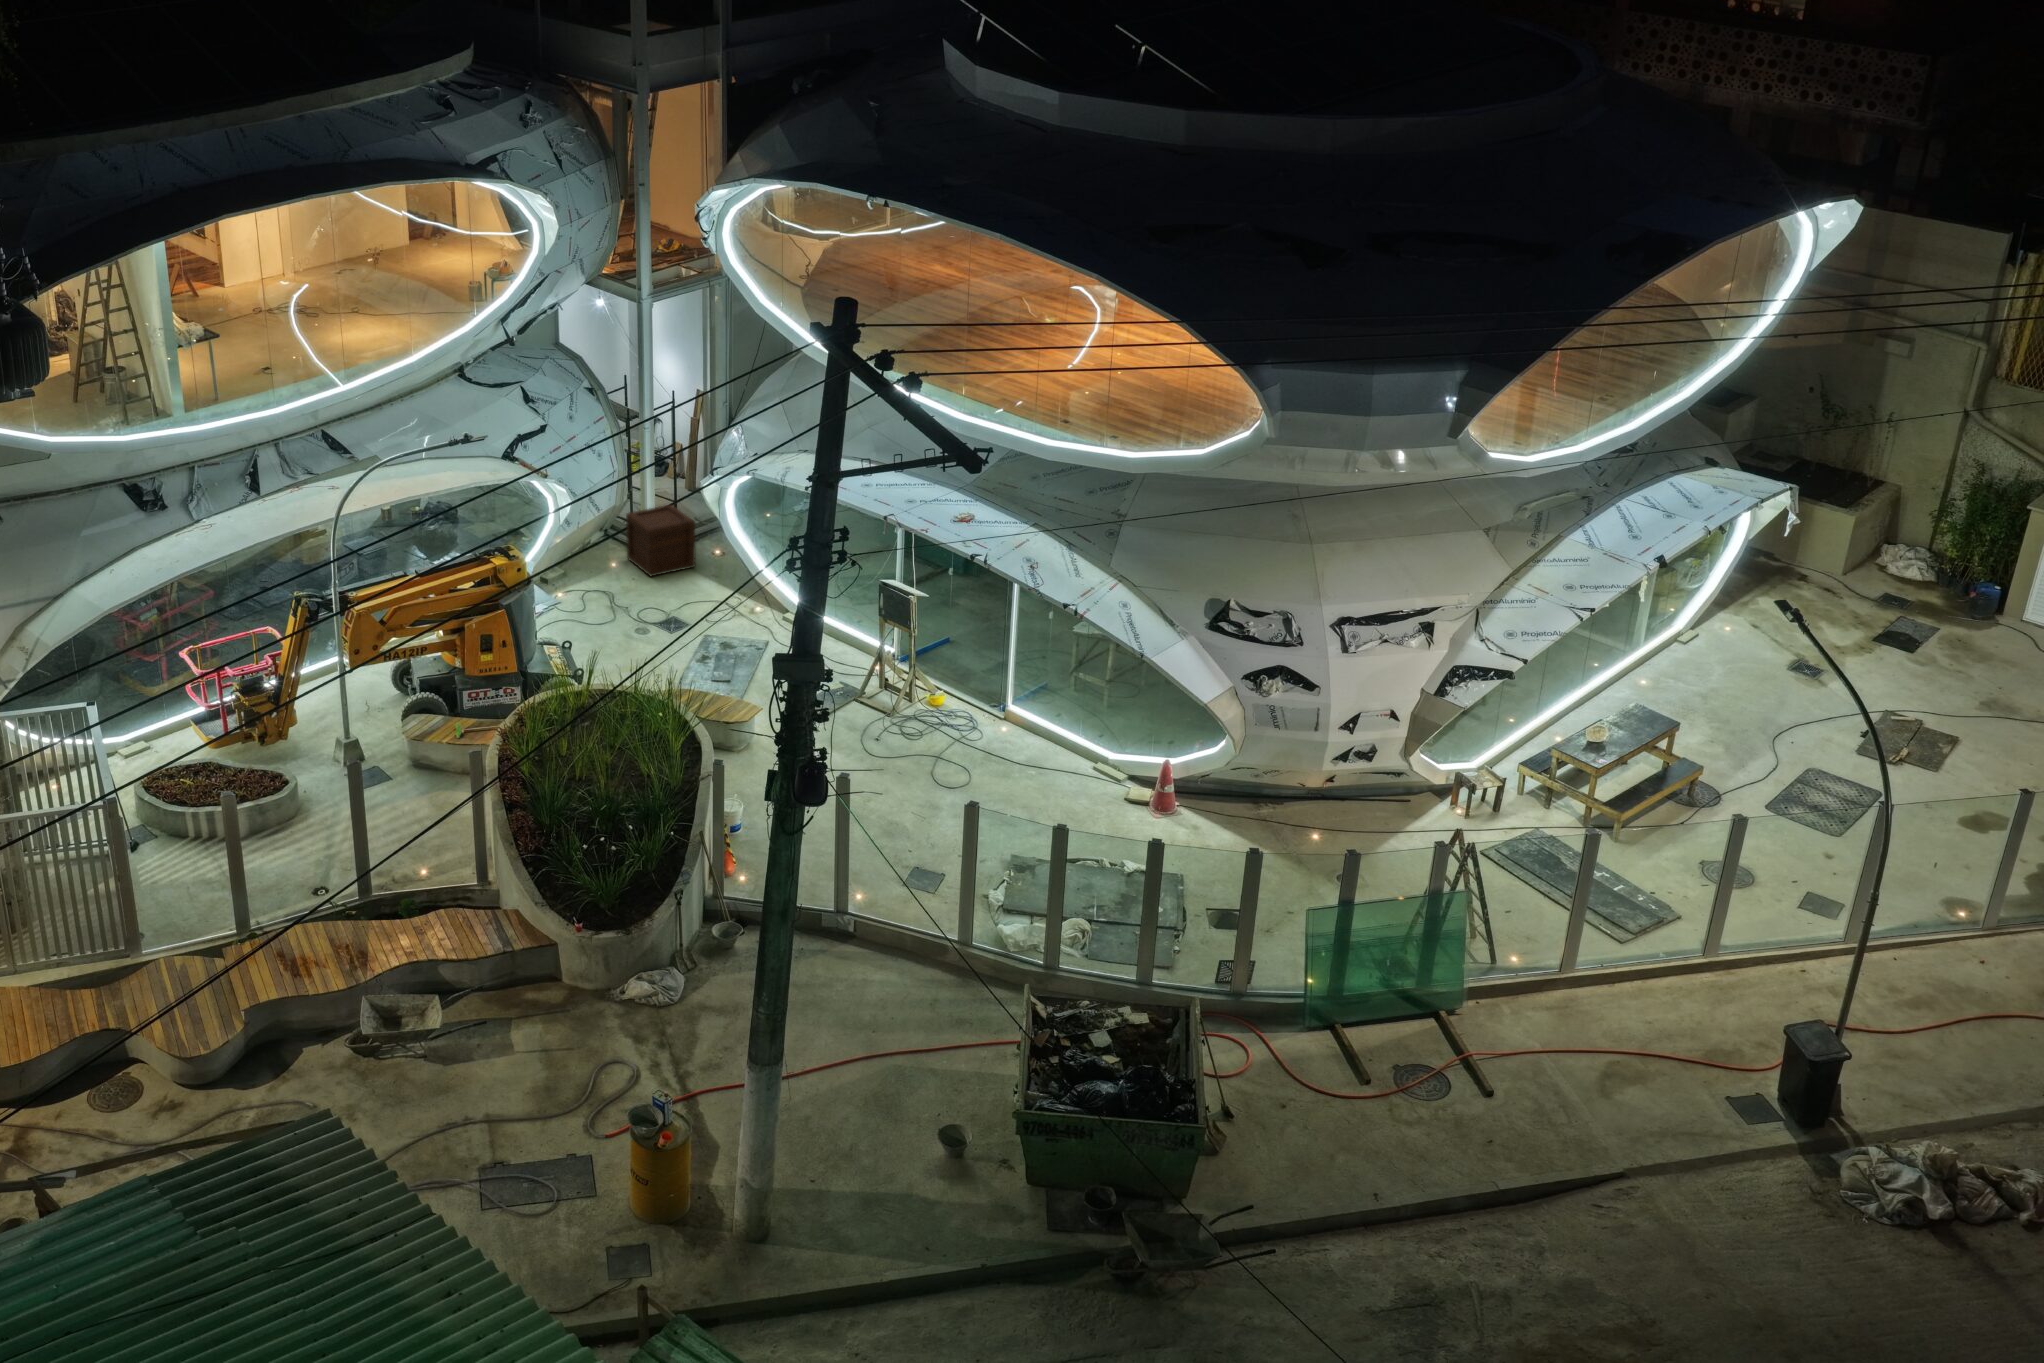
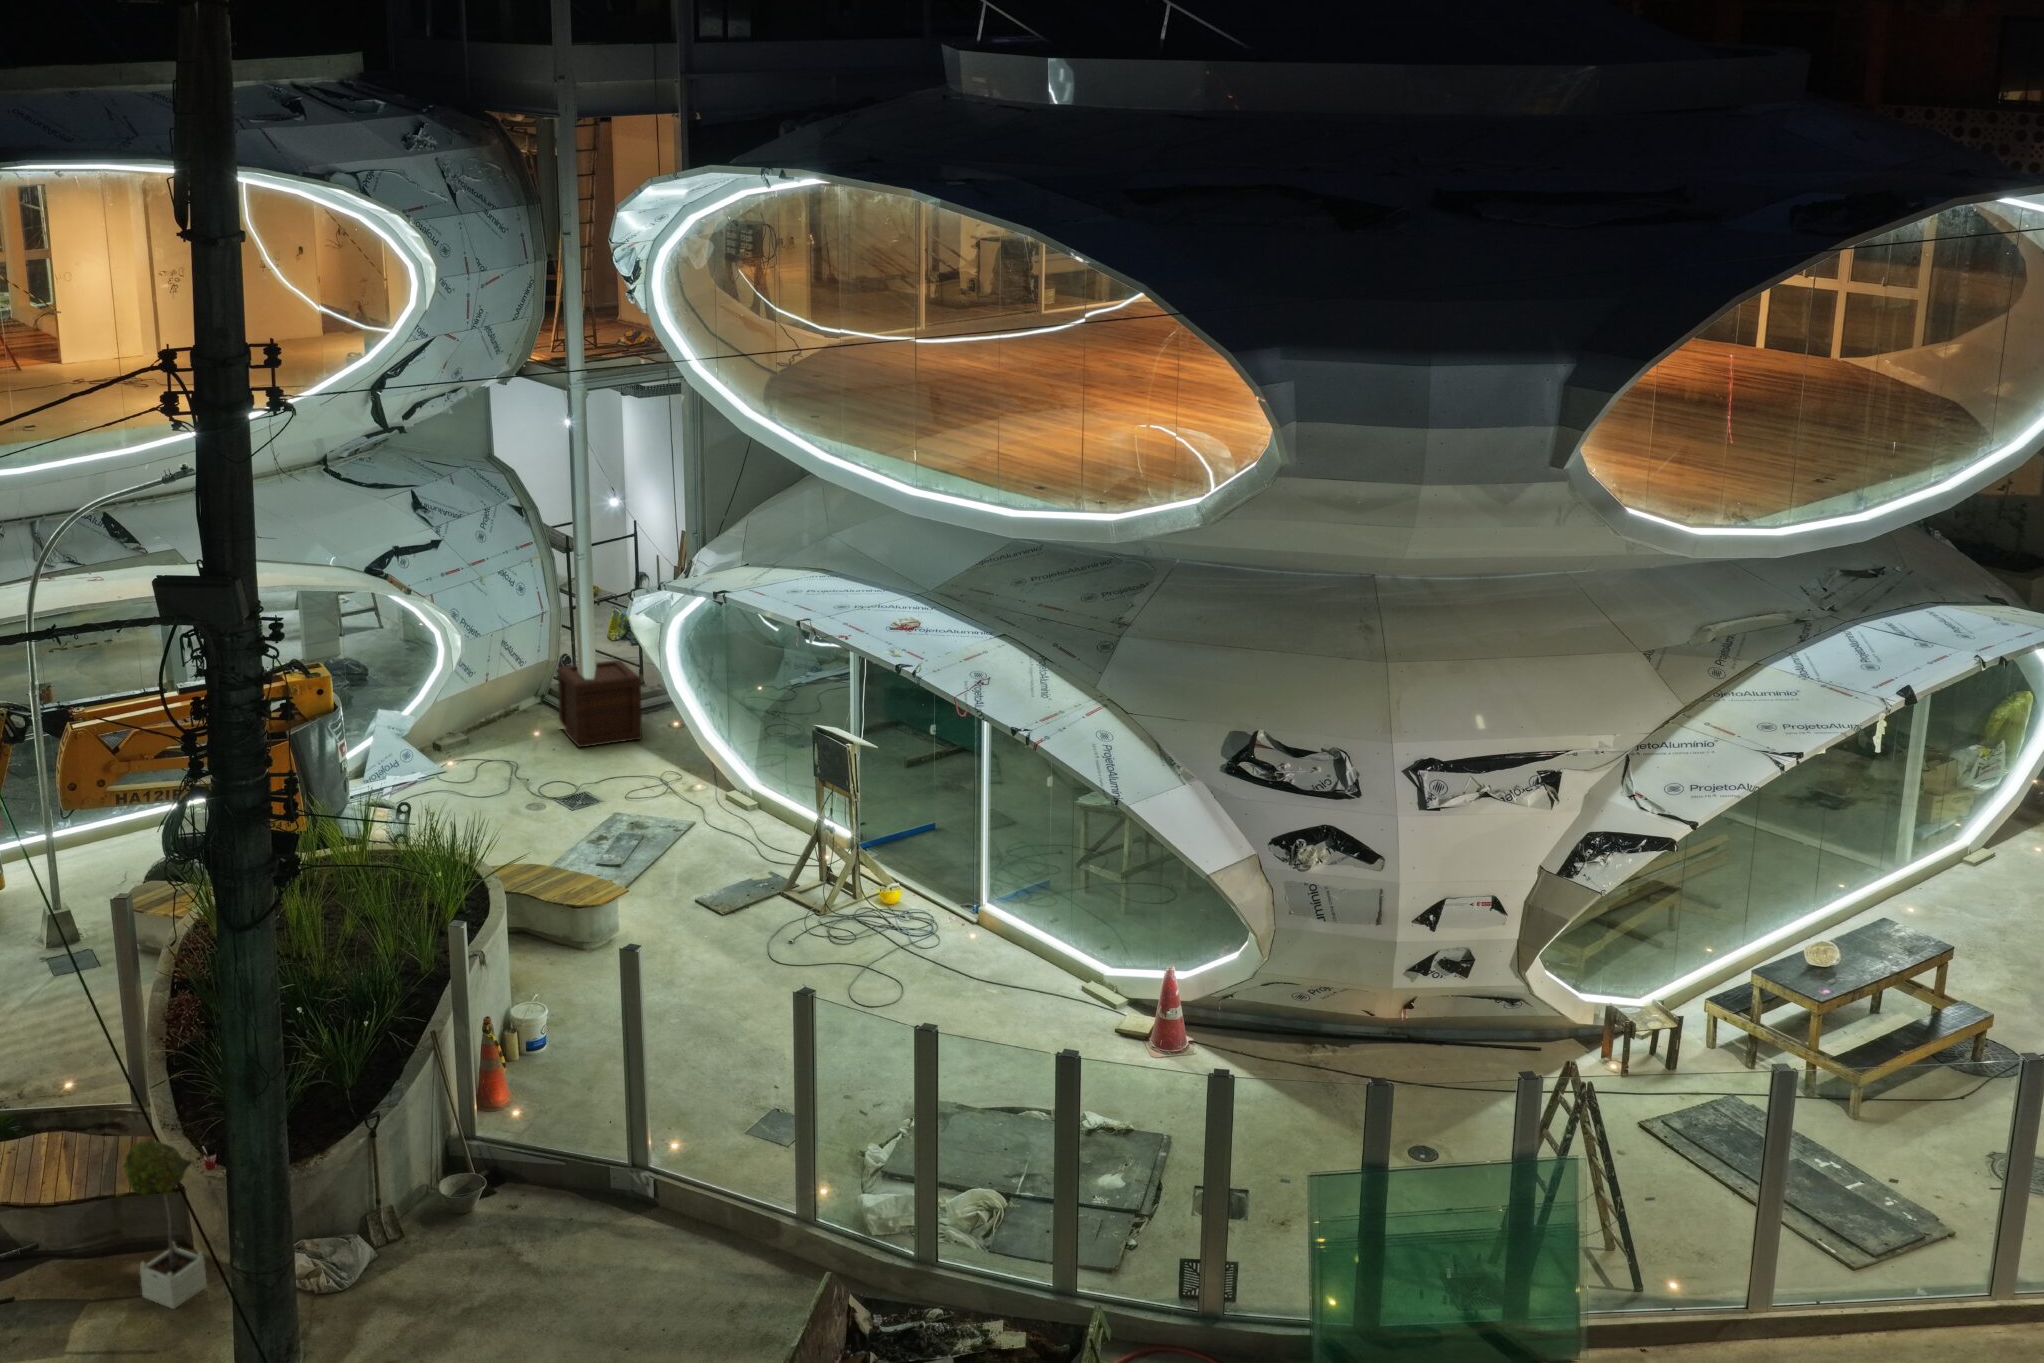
potted tree: none [538,917,587,1021] -> present [123,1141,207,1309]

